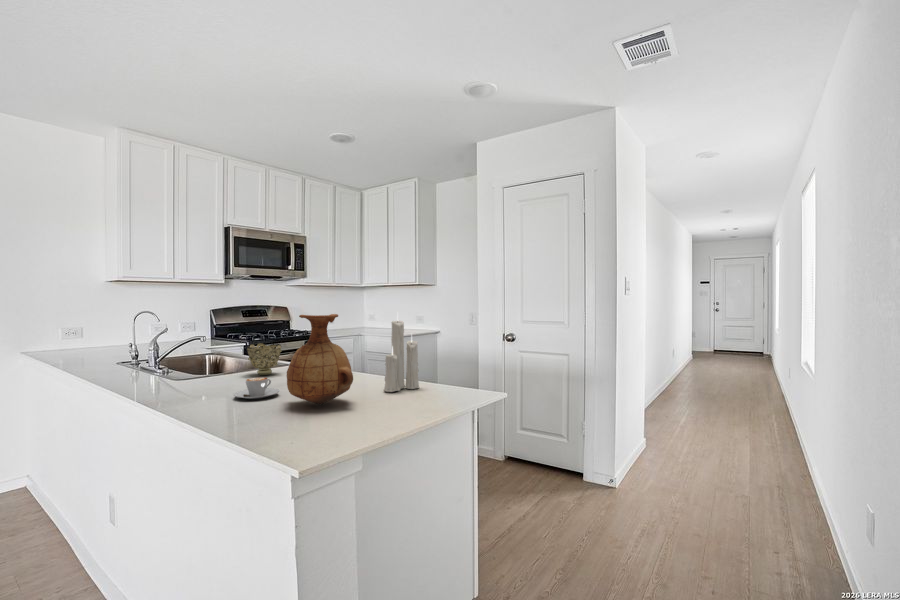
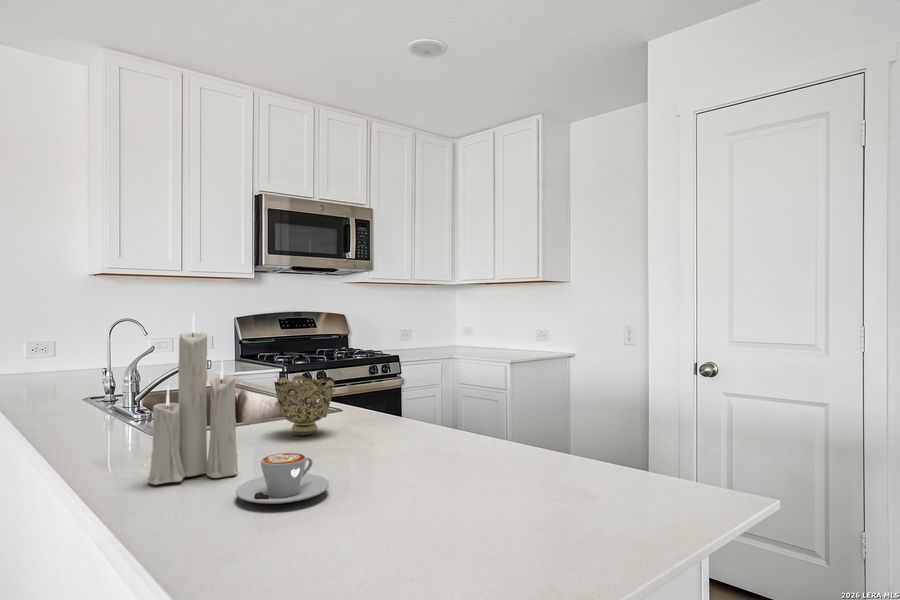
vase: present [287,314,353,405] -> none [344,320,502,535]
candle: present [384,315,419,392] -> present [148,314,238,485]

